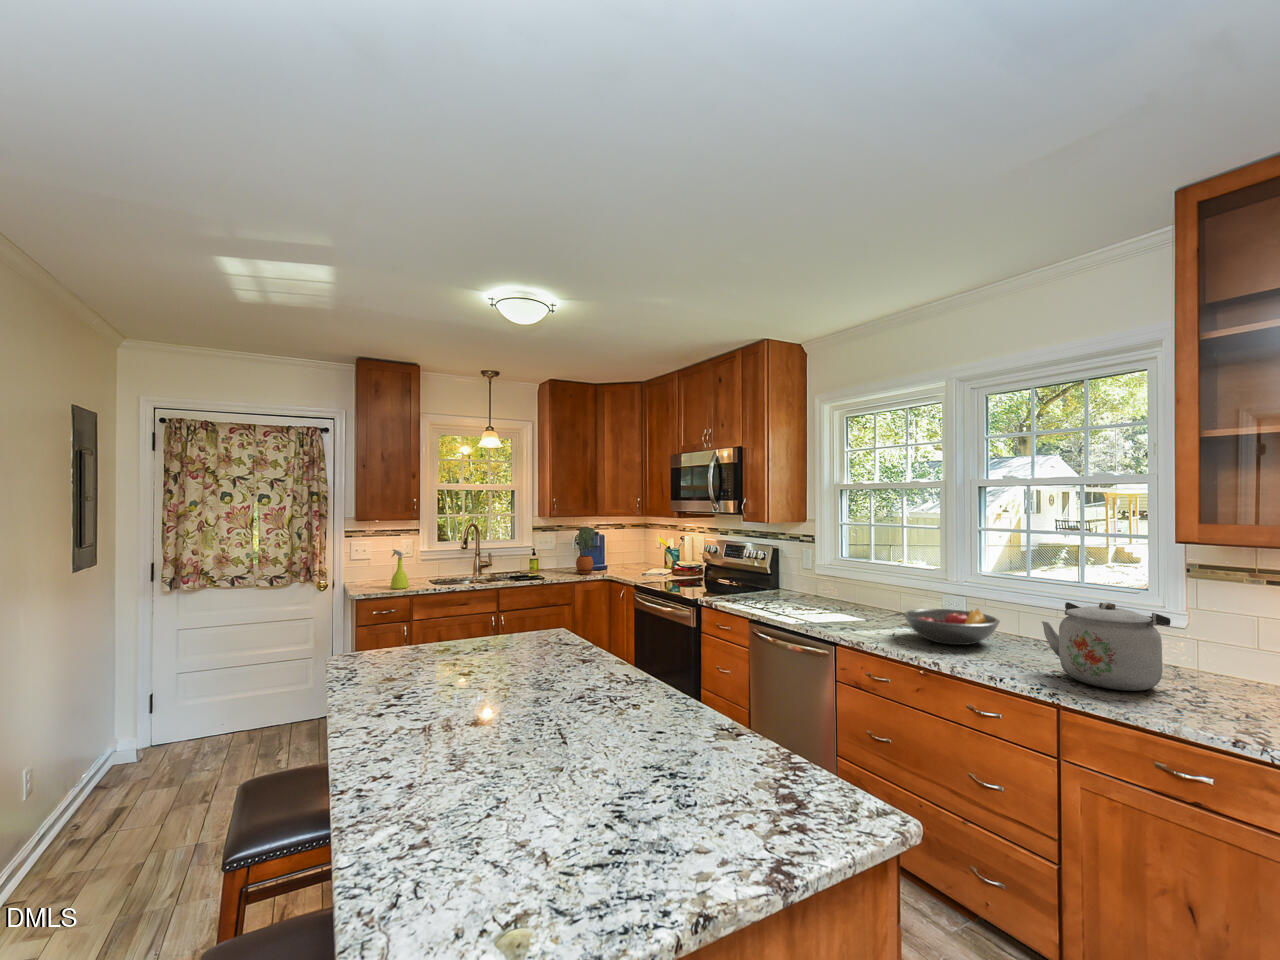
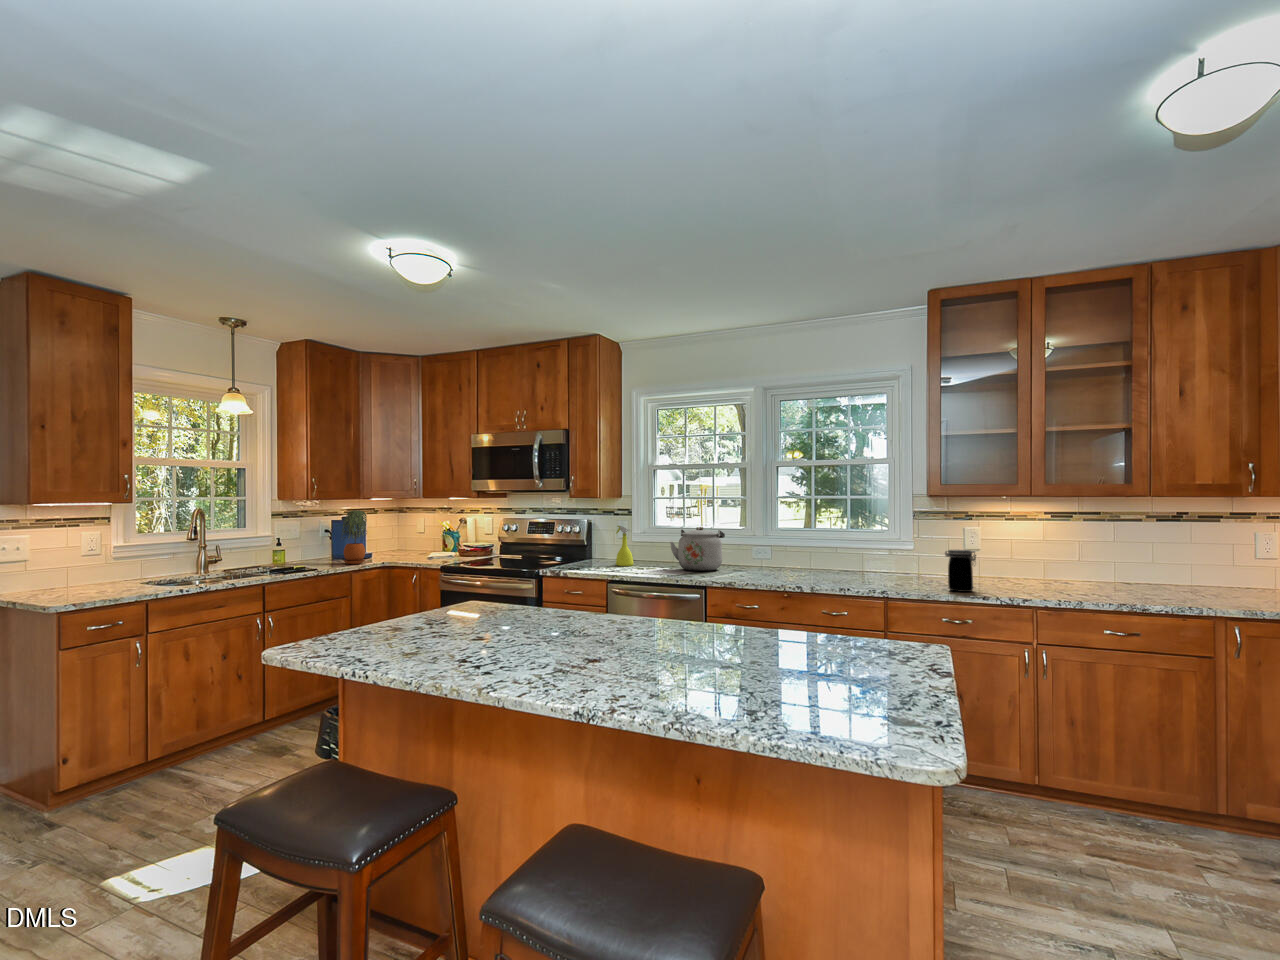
spray bottle: present [390,549,409,589] -> present [616,525,634,566]
kettle: present [1042,602,1171,691] -> present [670,527,725,571]
fruit bowl: present [904,609,1000,645] -> none [750,551,816,577]
jar: none [1170,645,1233,724] -> present [945,550,976,592]

